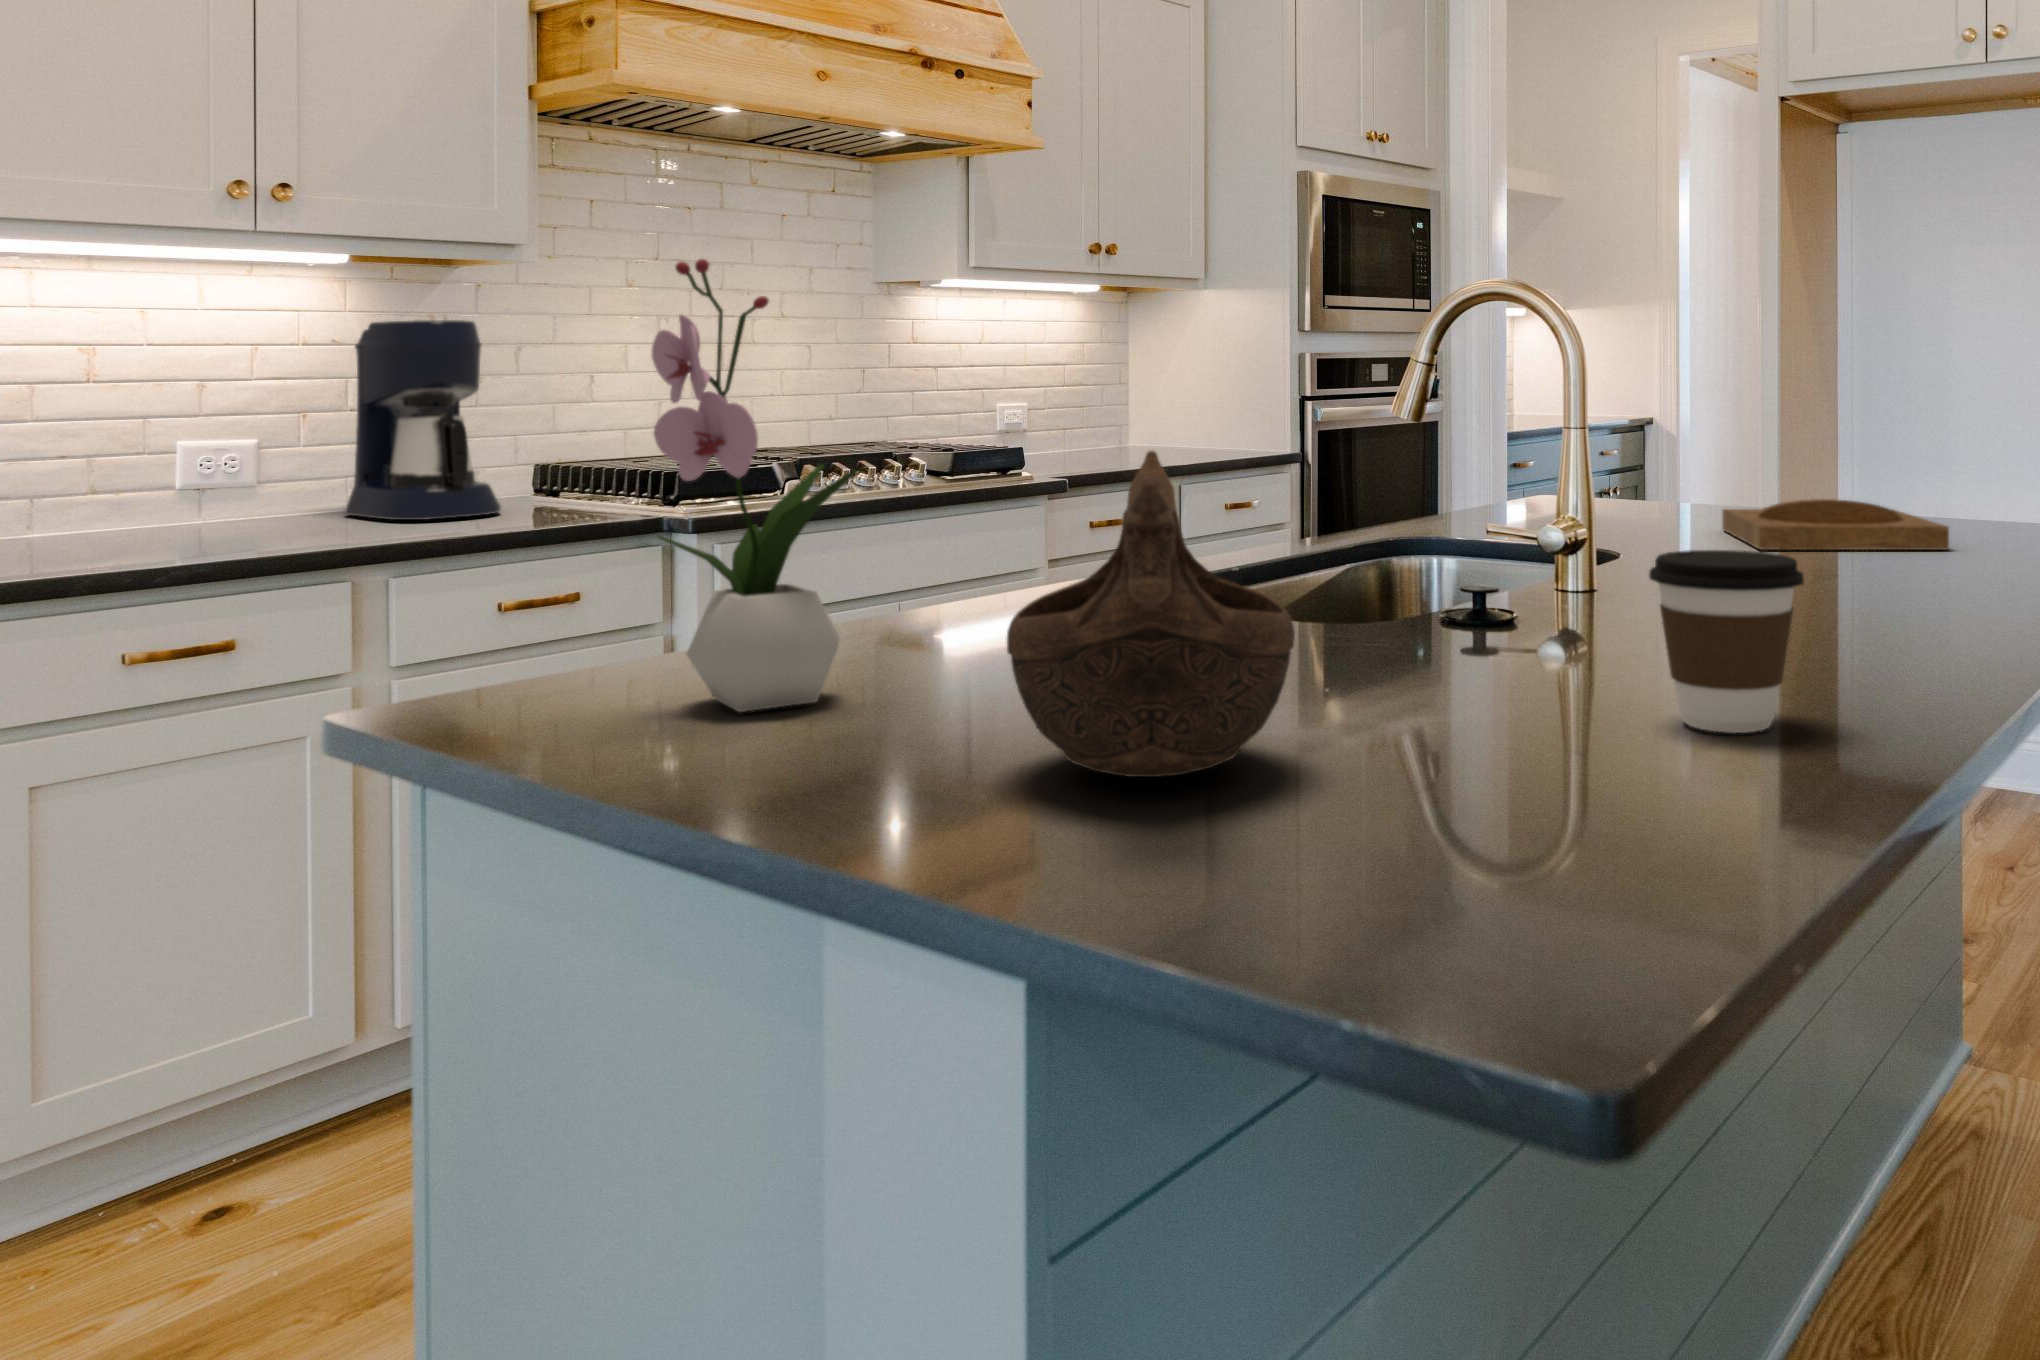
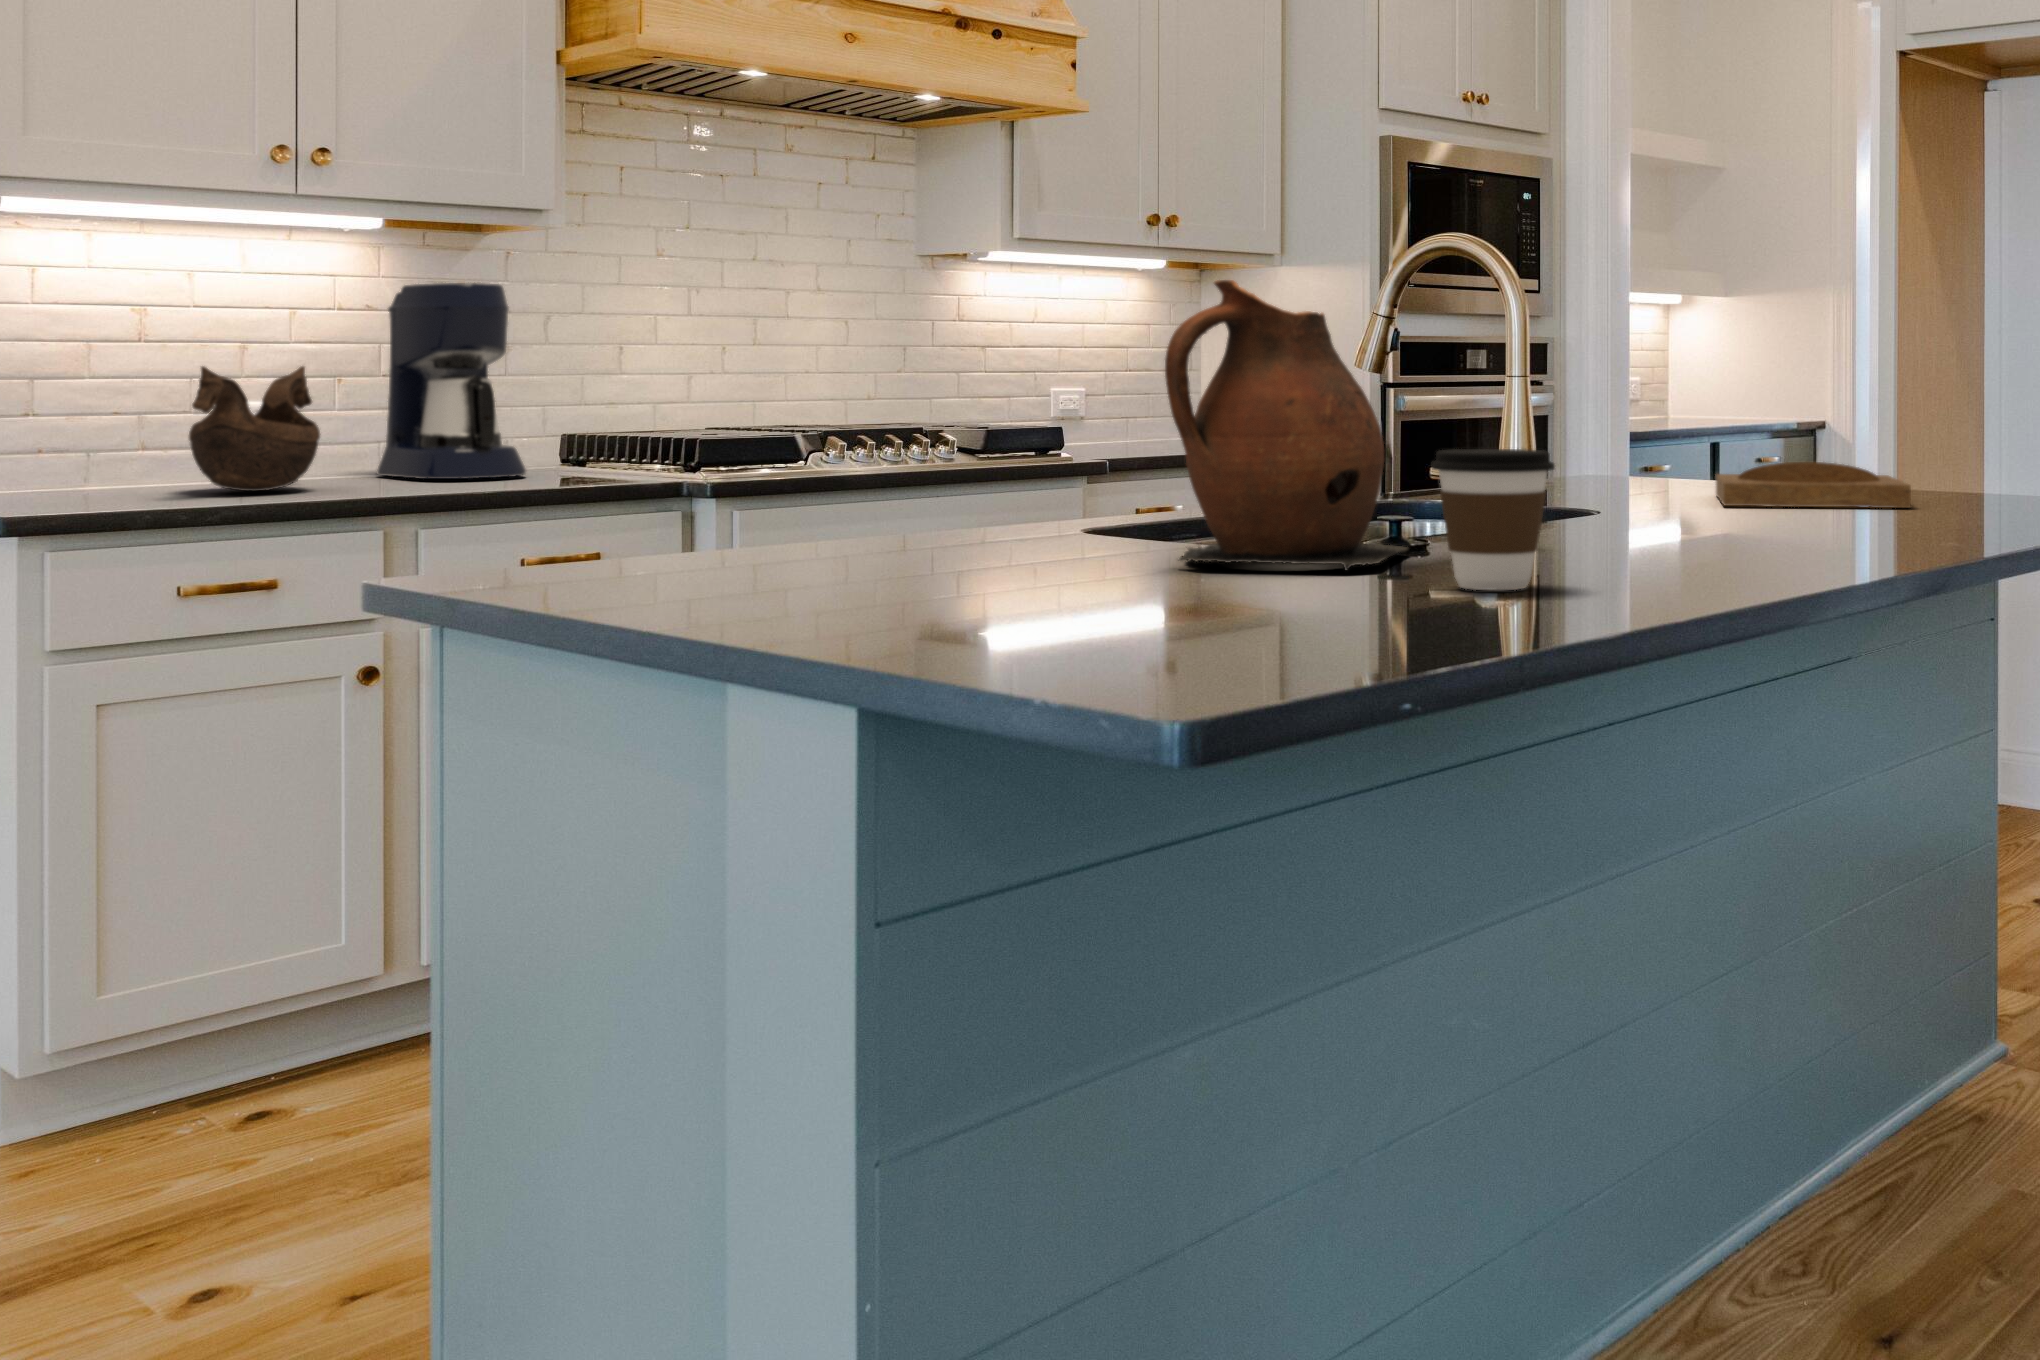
flower arrangement: present [651,259,858,712] -> none [643,208,808,574]
ceramic pitcher: none [1284,341,1551,691] -> present [1165,280,1410,570]
decorative bowl: present [1007,451,1295,777] -> present [189,366,320,491]

